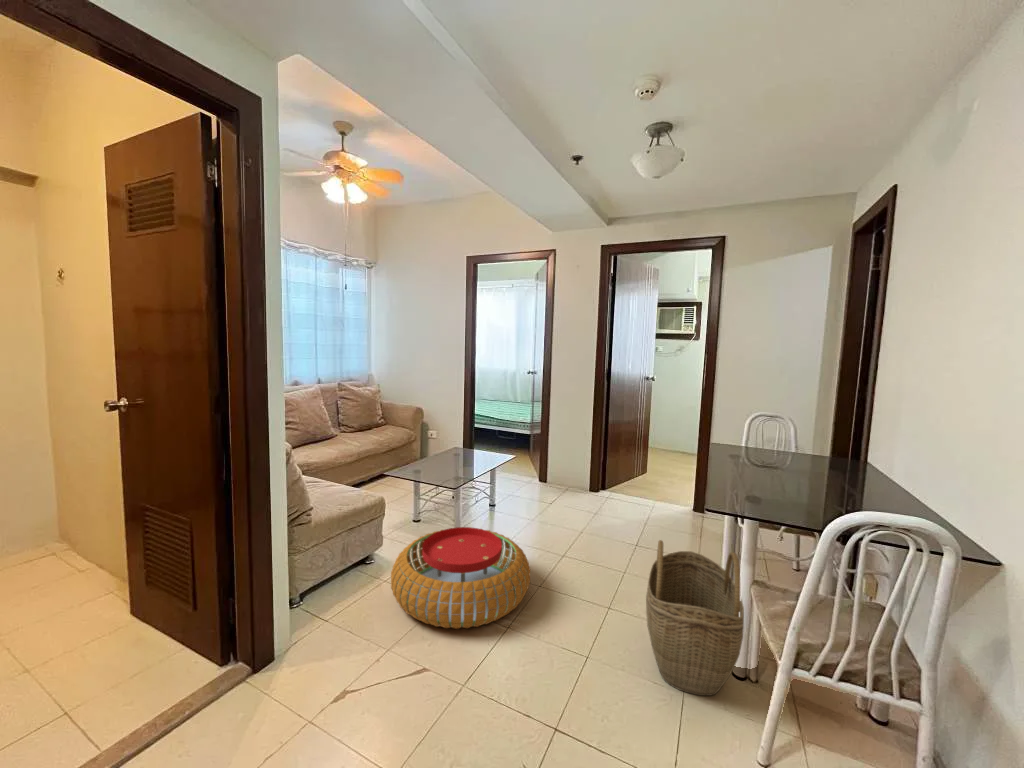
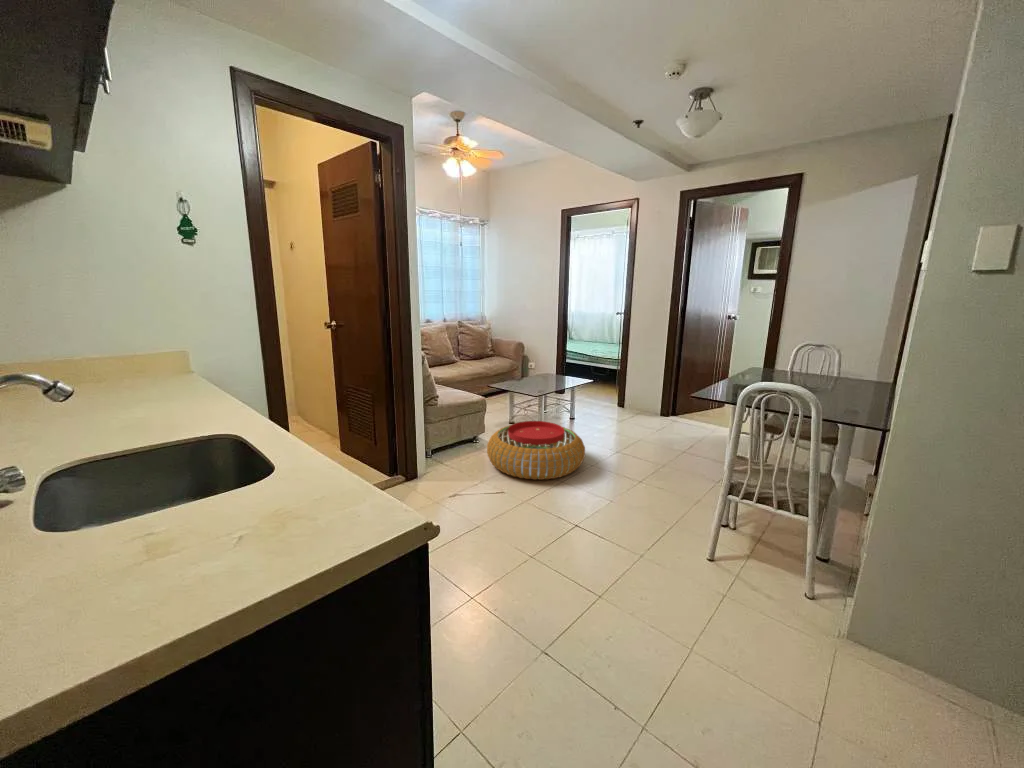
woven basket: present [646,540,744,696] -> none [654,424,726,529]

